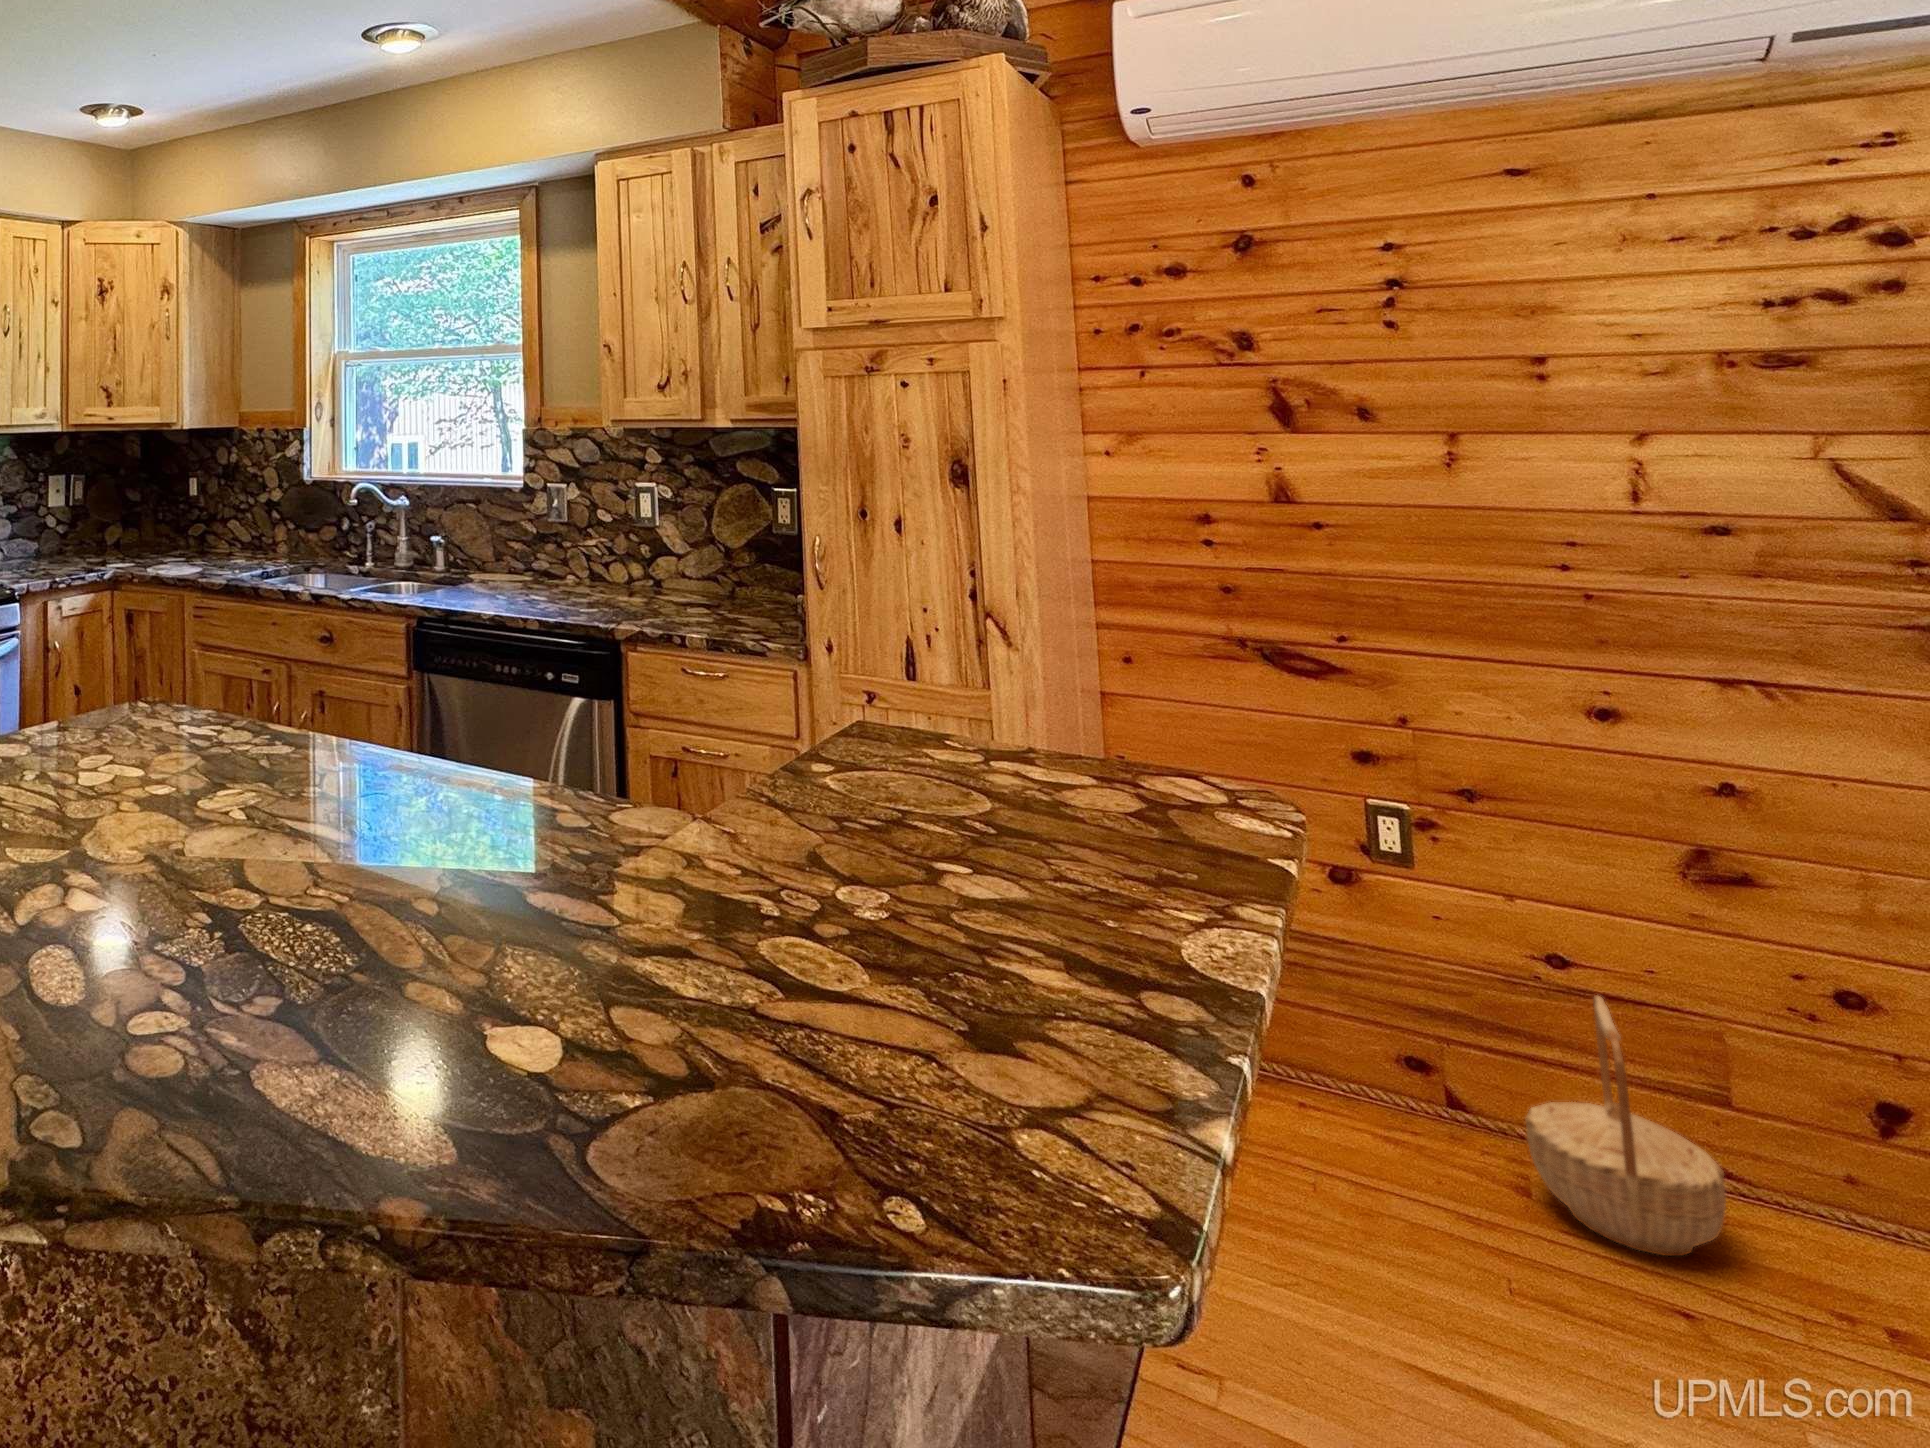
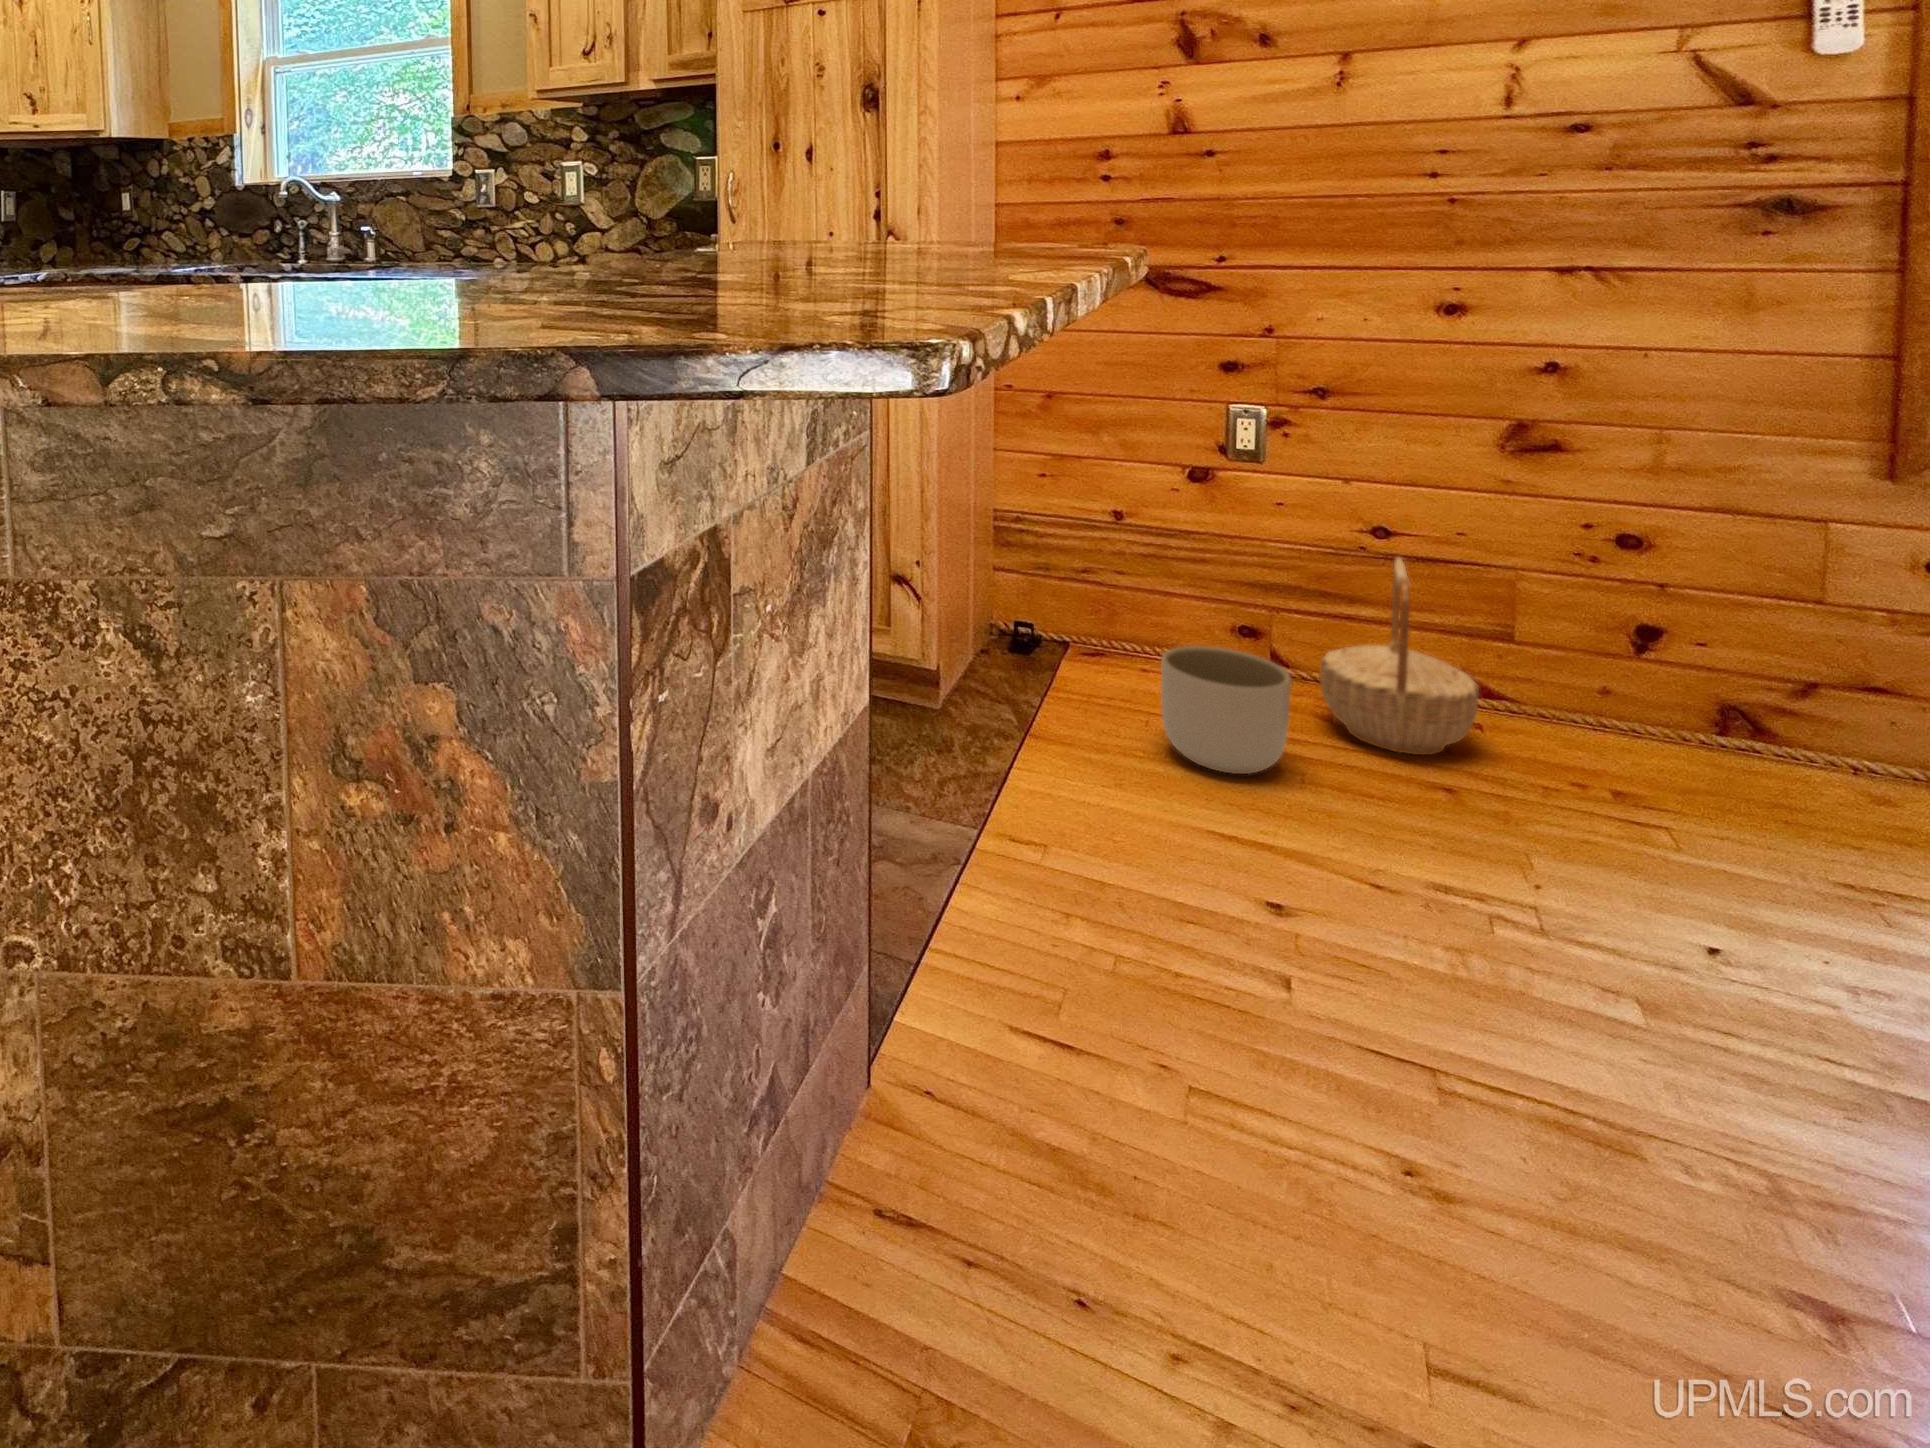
planter: none [1339,1096,1502,1273] -> present [1161,646,1291,774]

